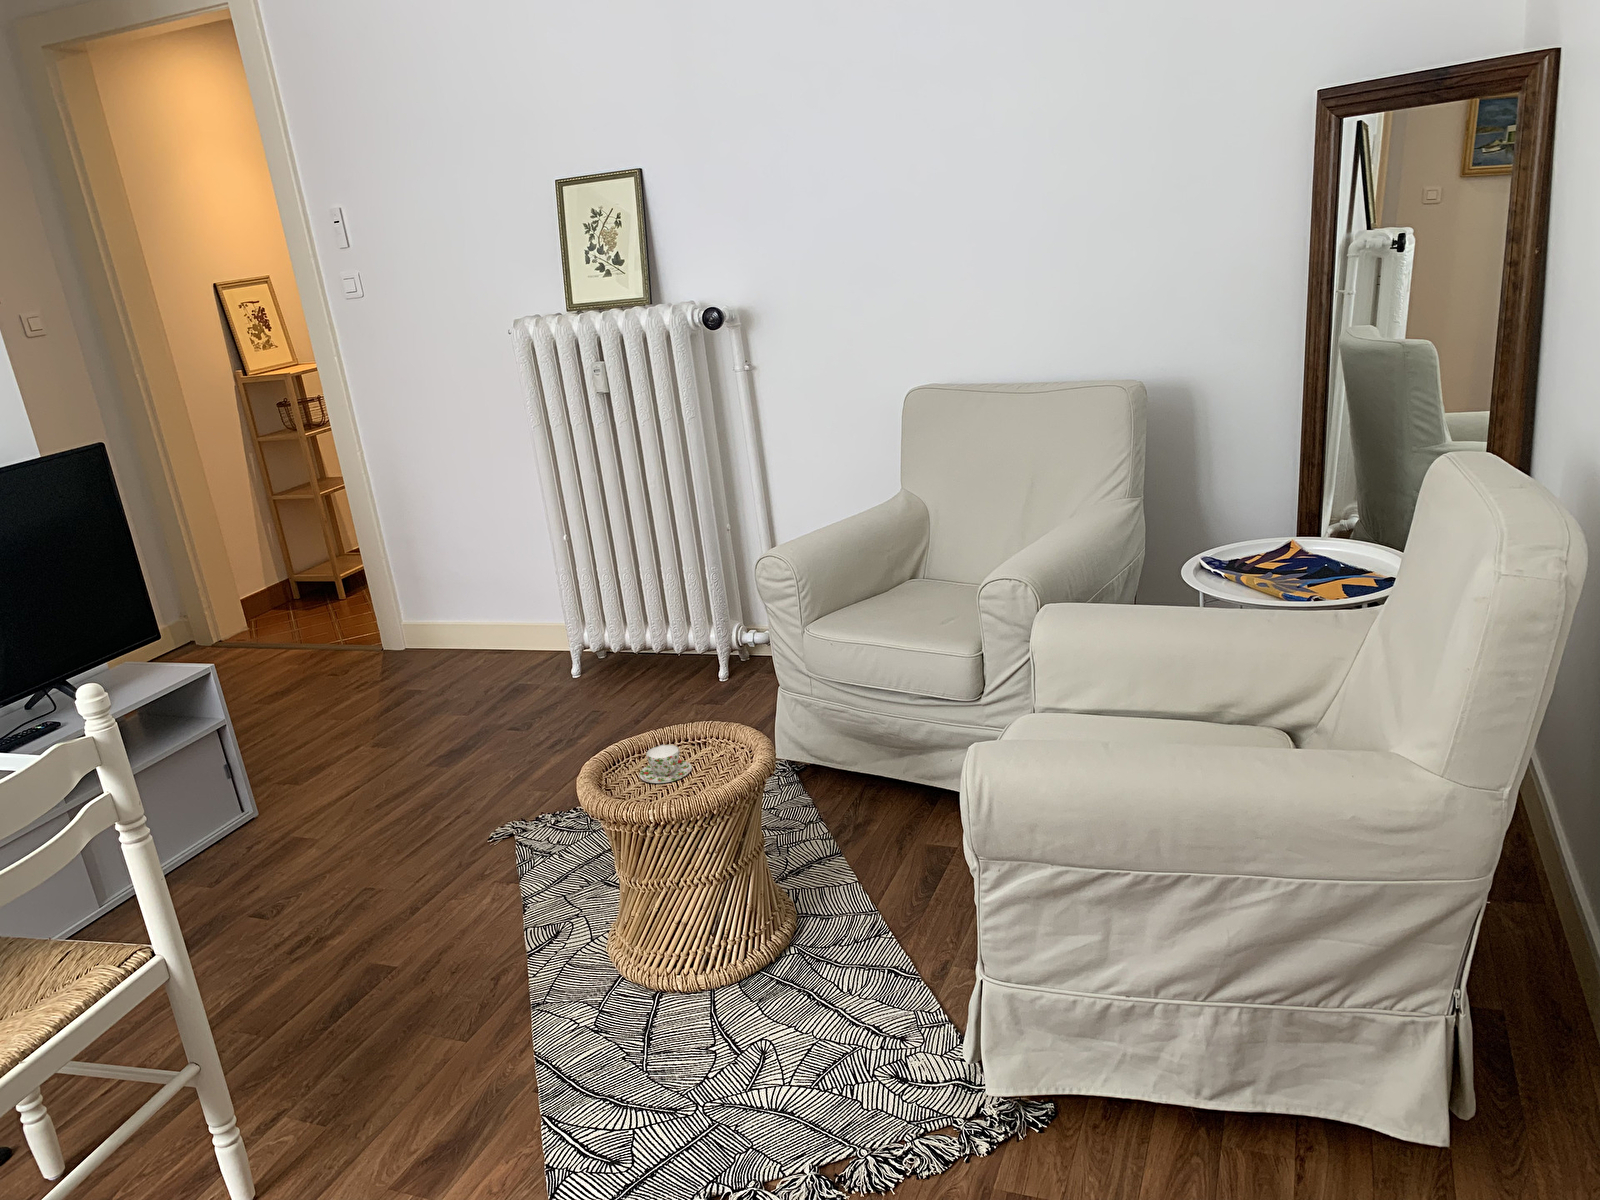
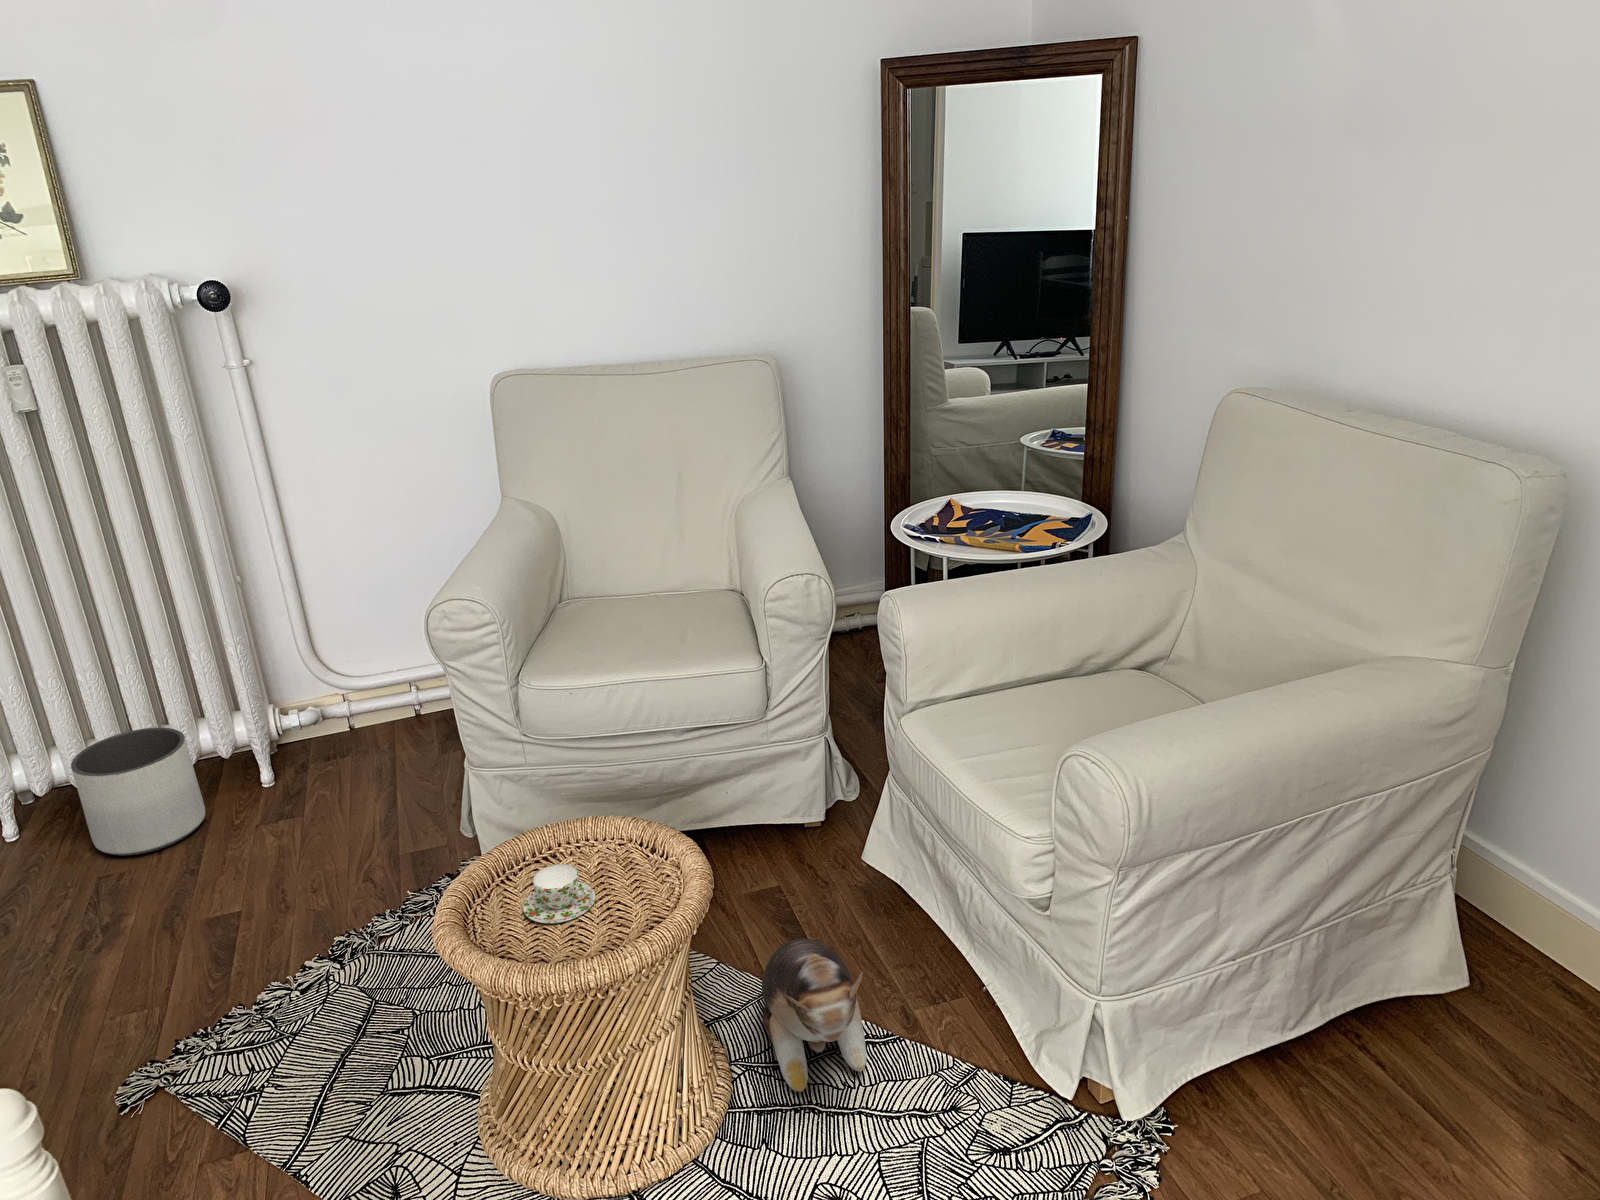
planter: none [592,619,672,703] -> present [71,728,205,855]
plush toy: none [771,866,905,985] -> present [762,938,867,1092]

